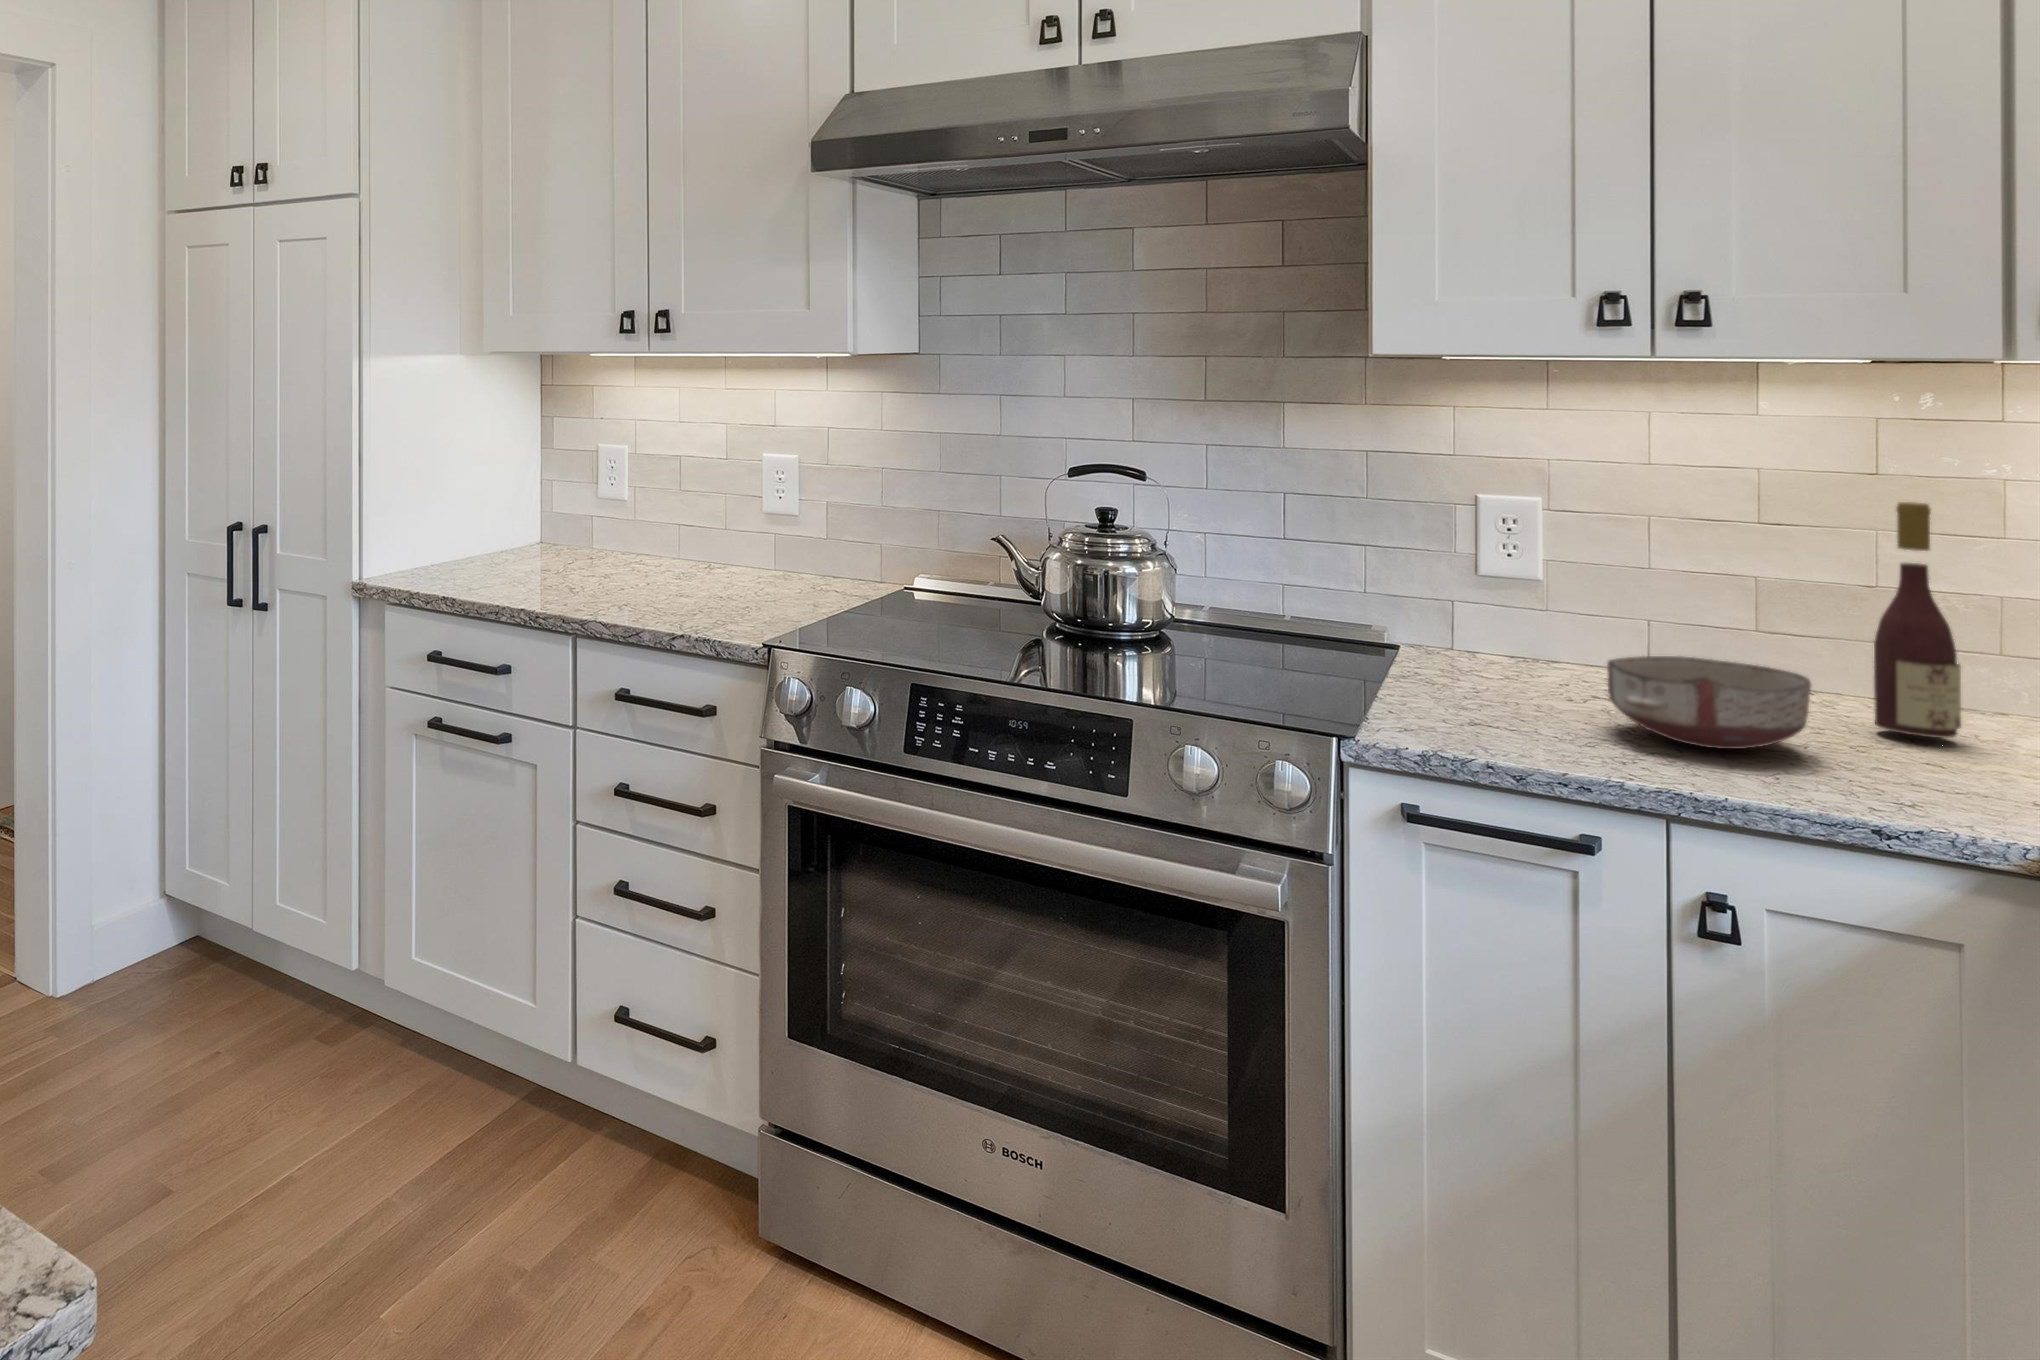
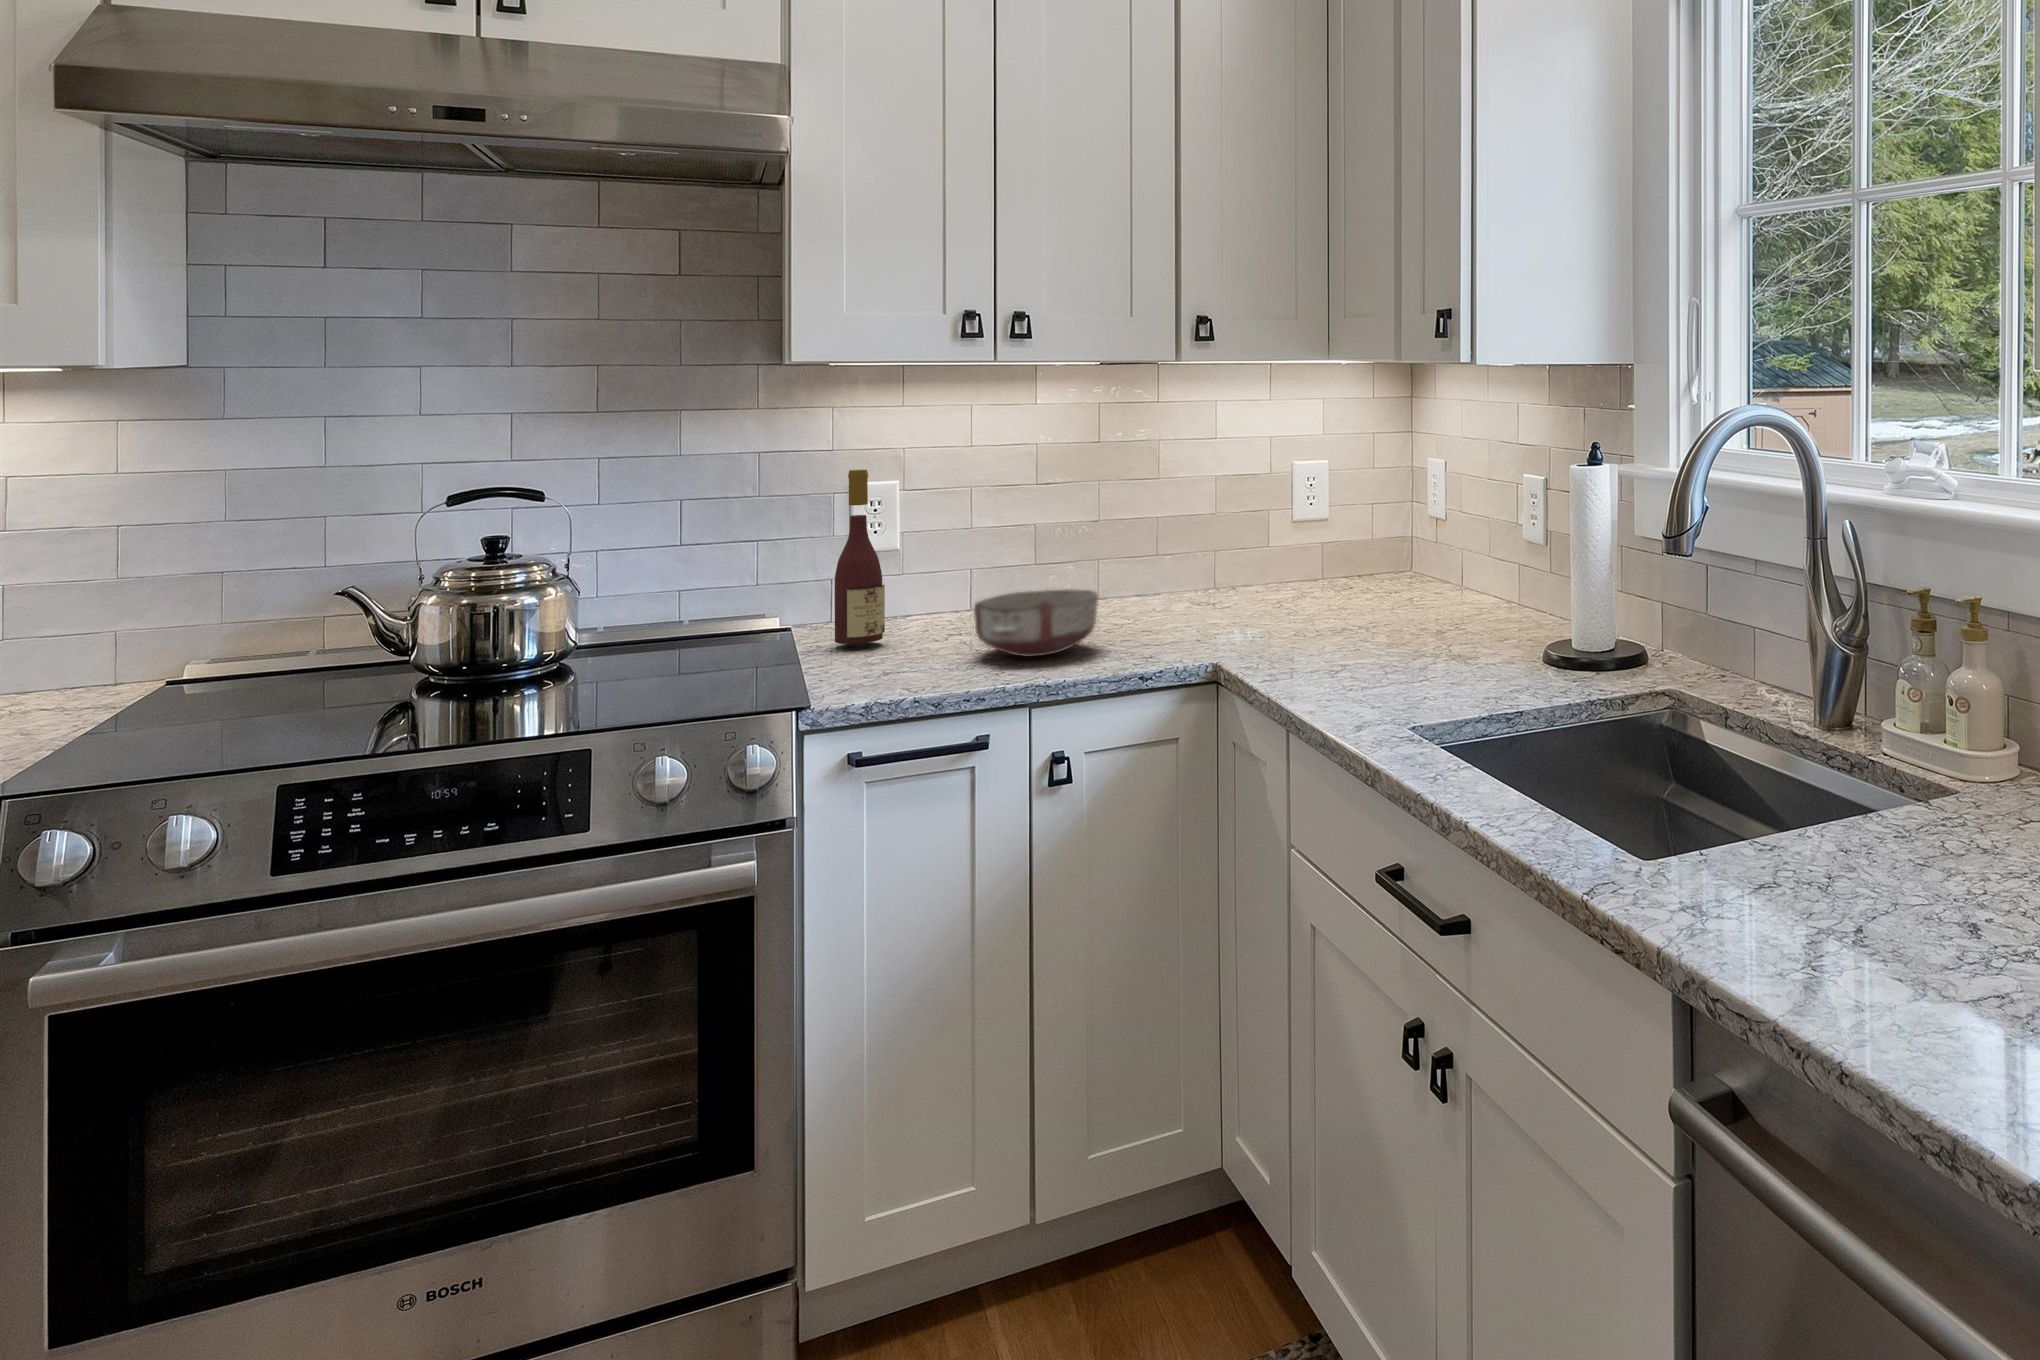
wine bottle: present [1874,502,1961,738] -> present [835,469,885,644]

